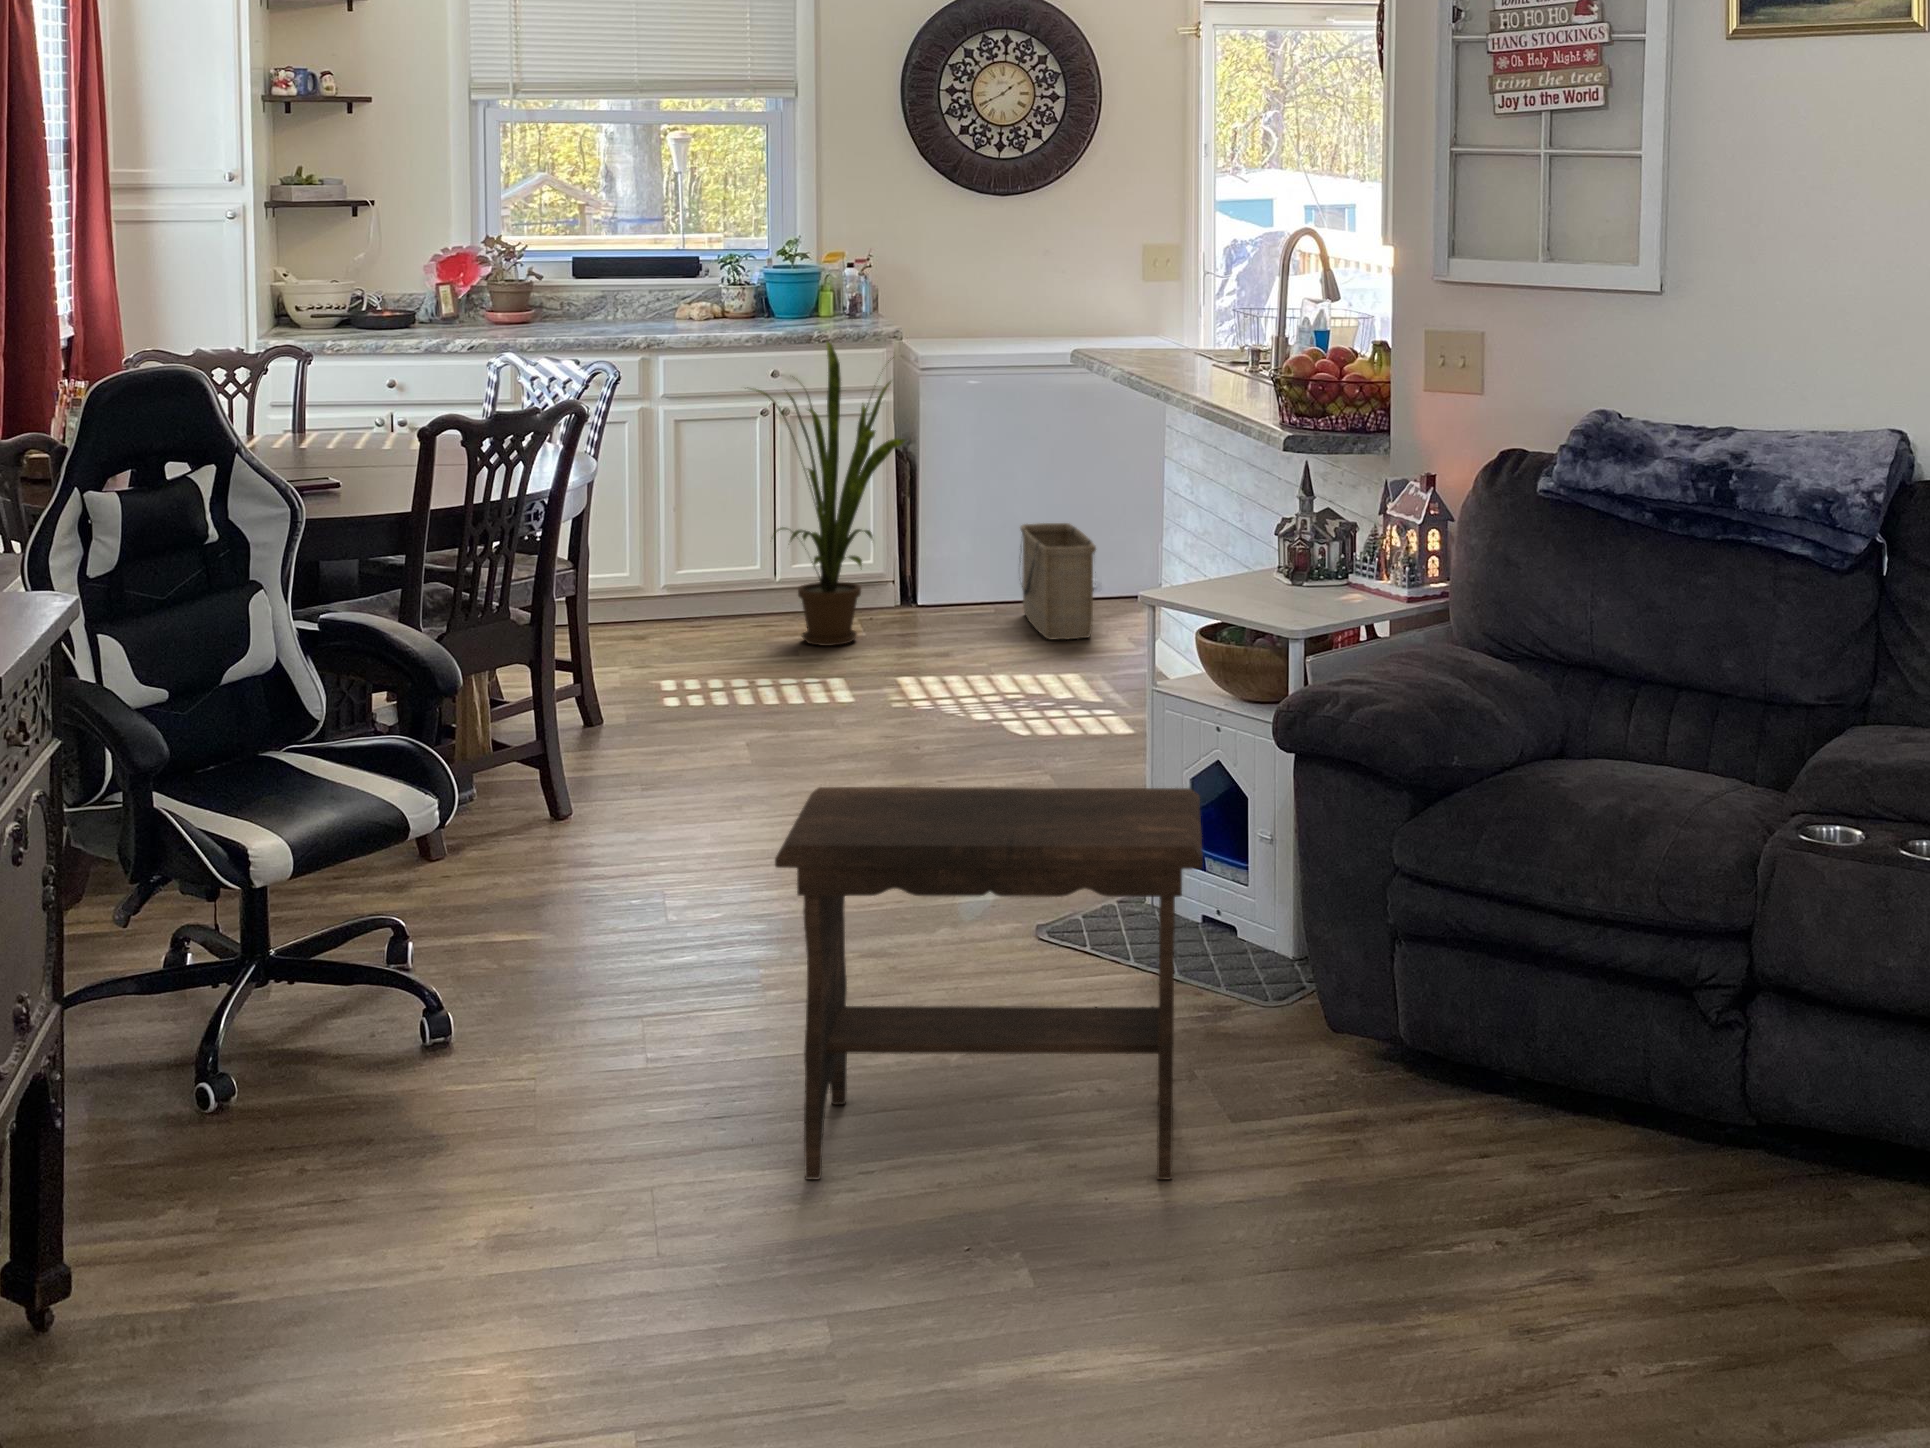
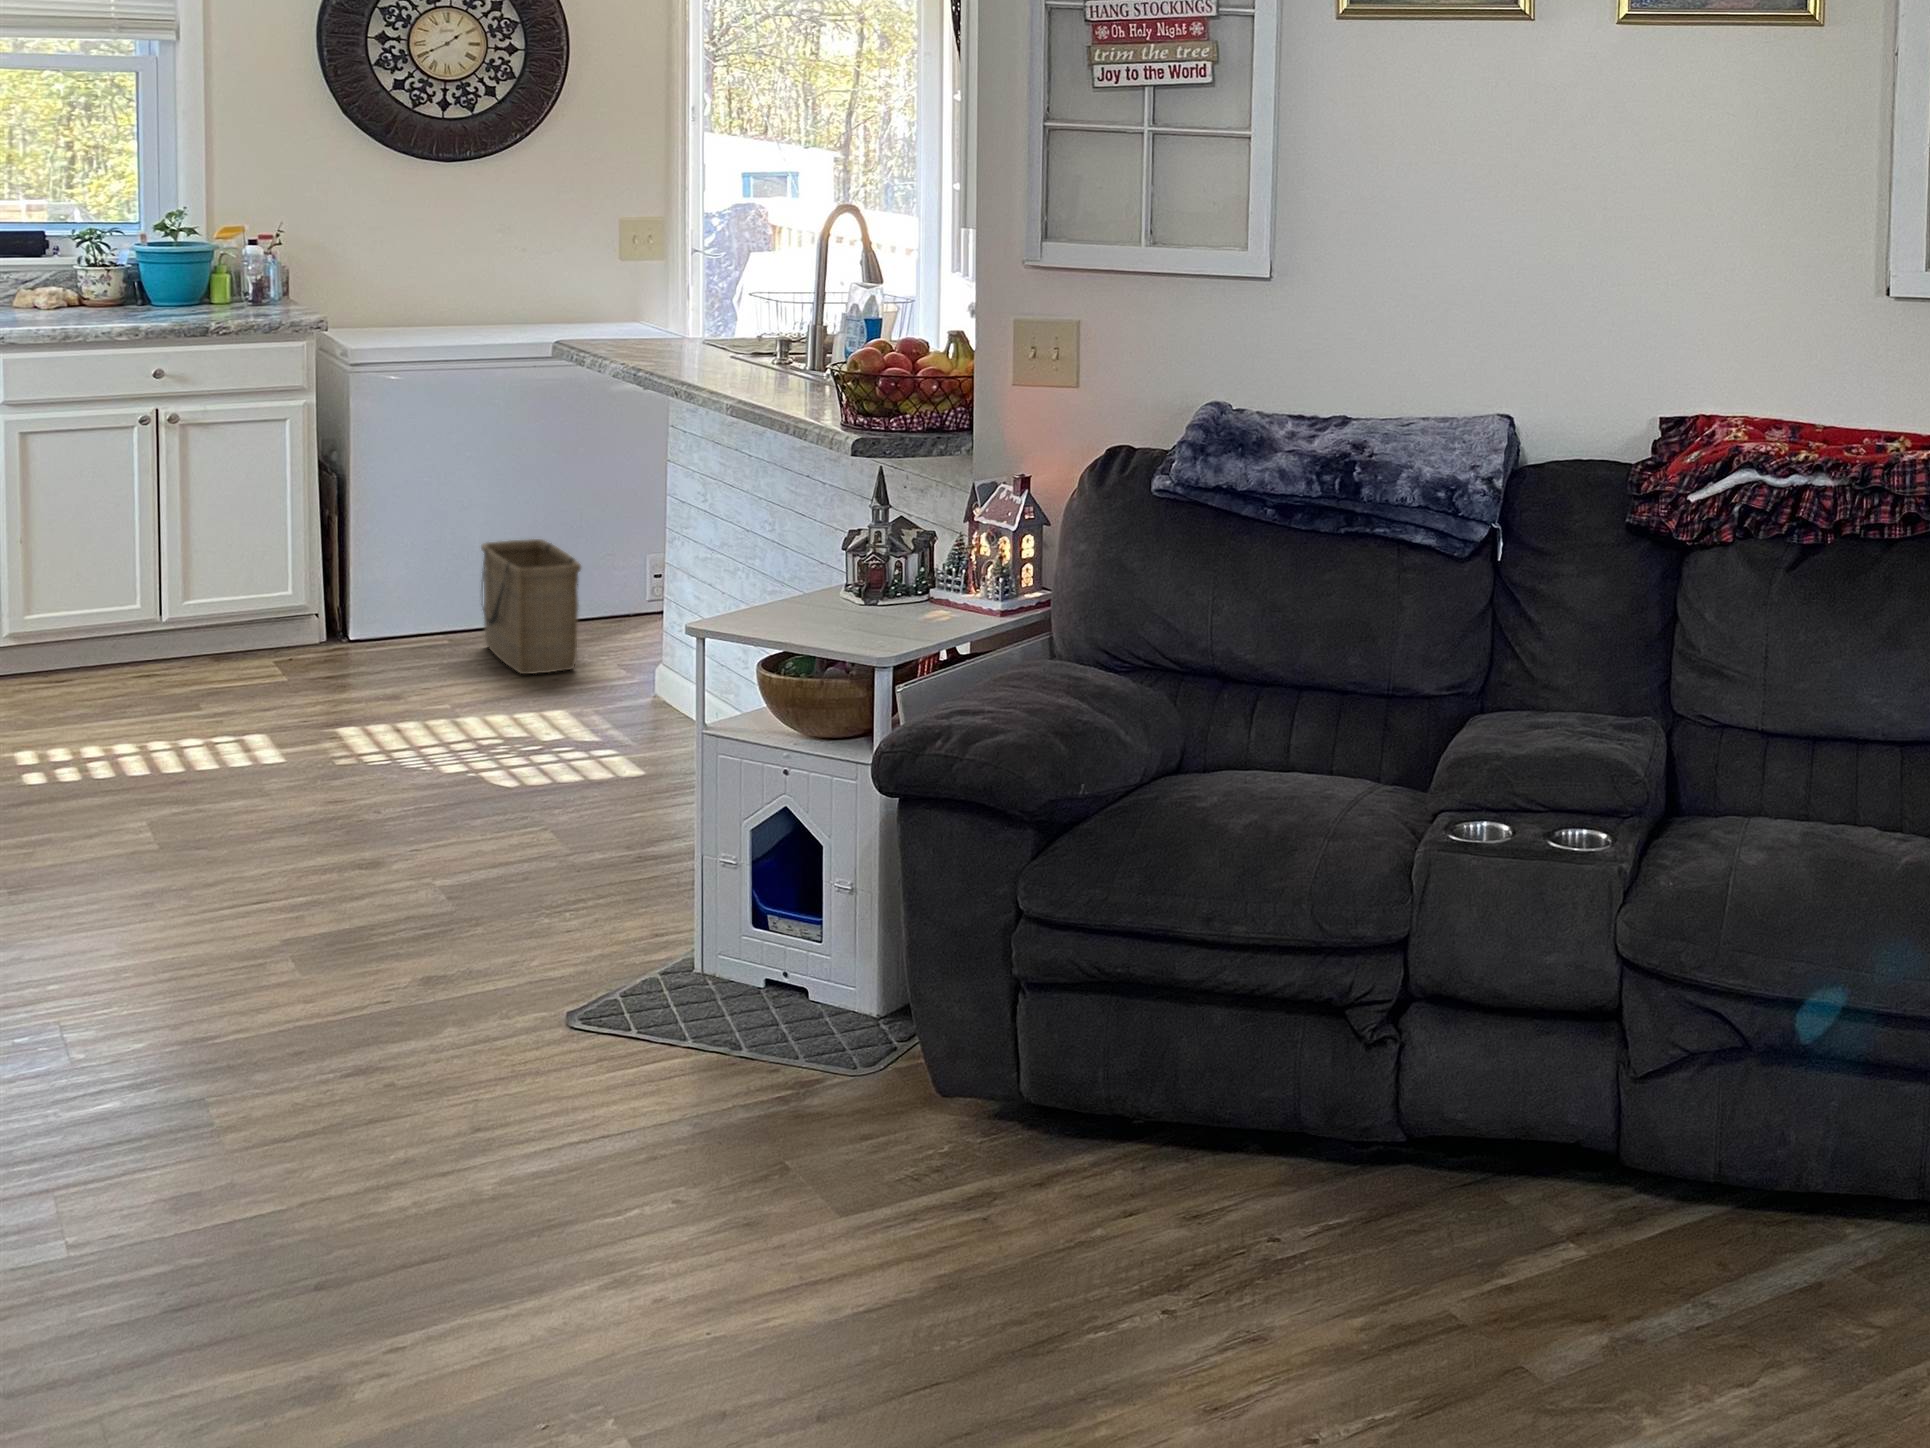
house plant: present [752,341,905,646] -> none [112,331,340,699]
footstool: present [775,787,1203,1179] -> none [285,840,826,1353]

